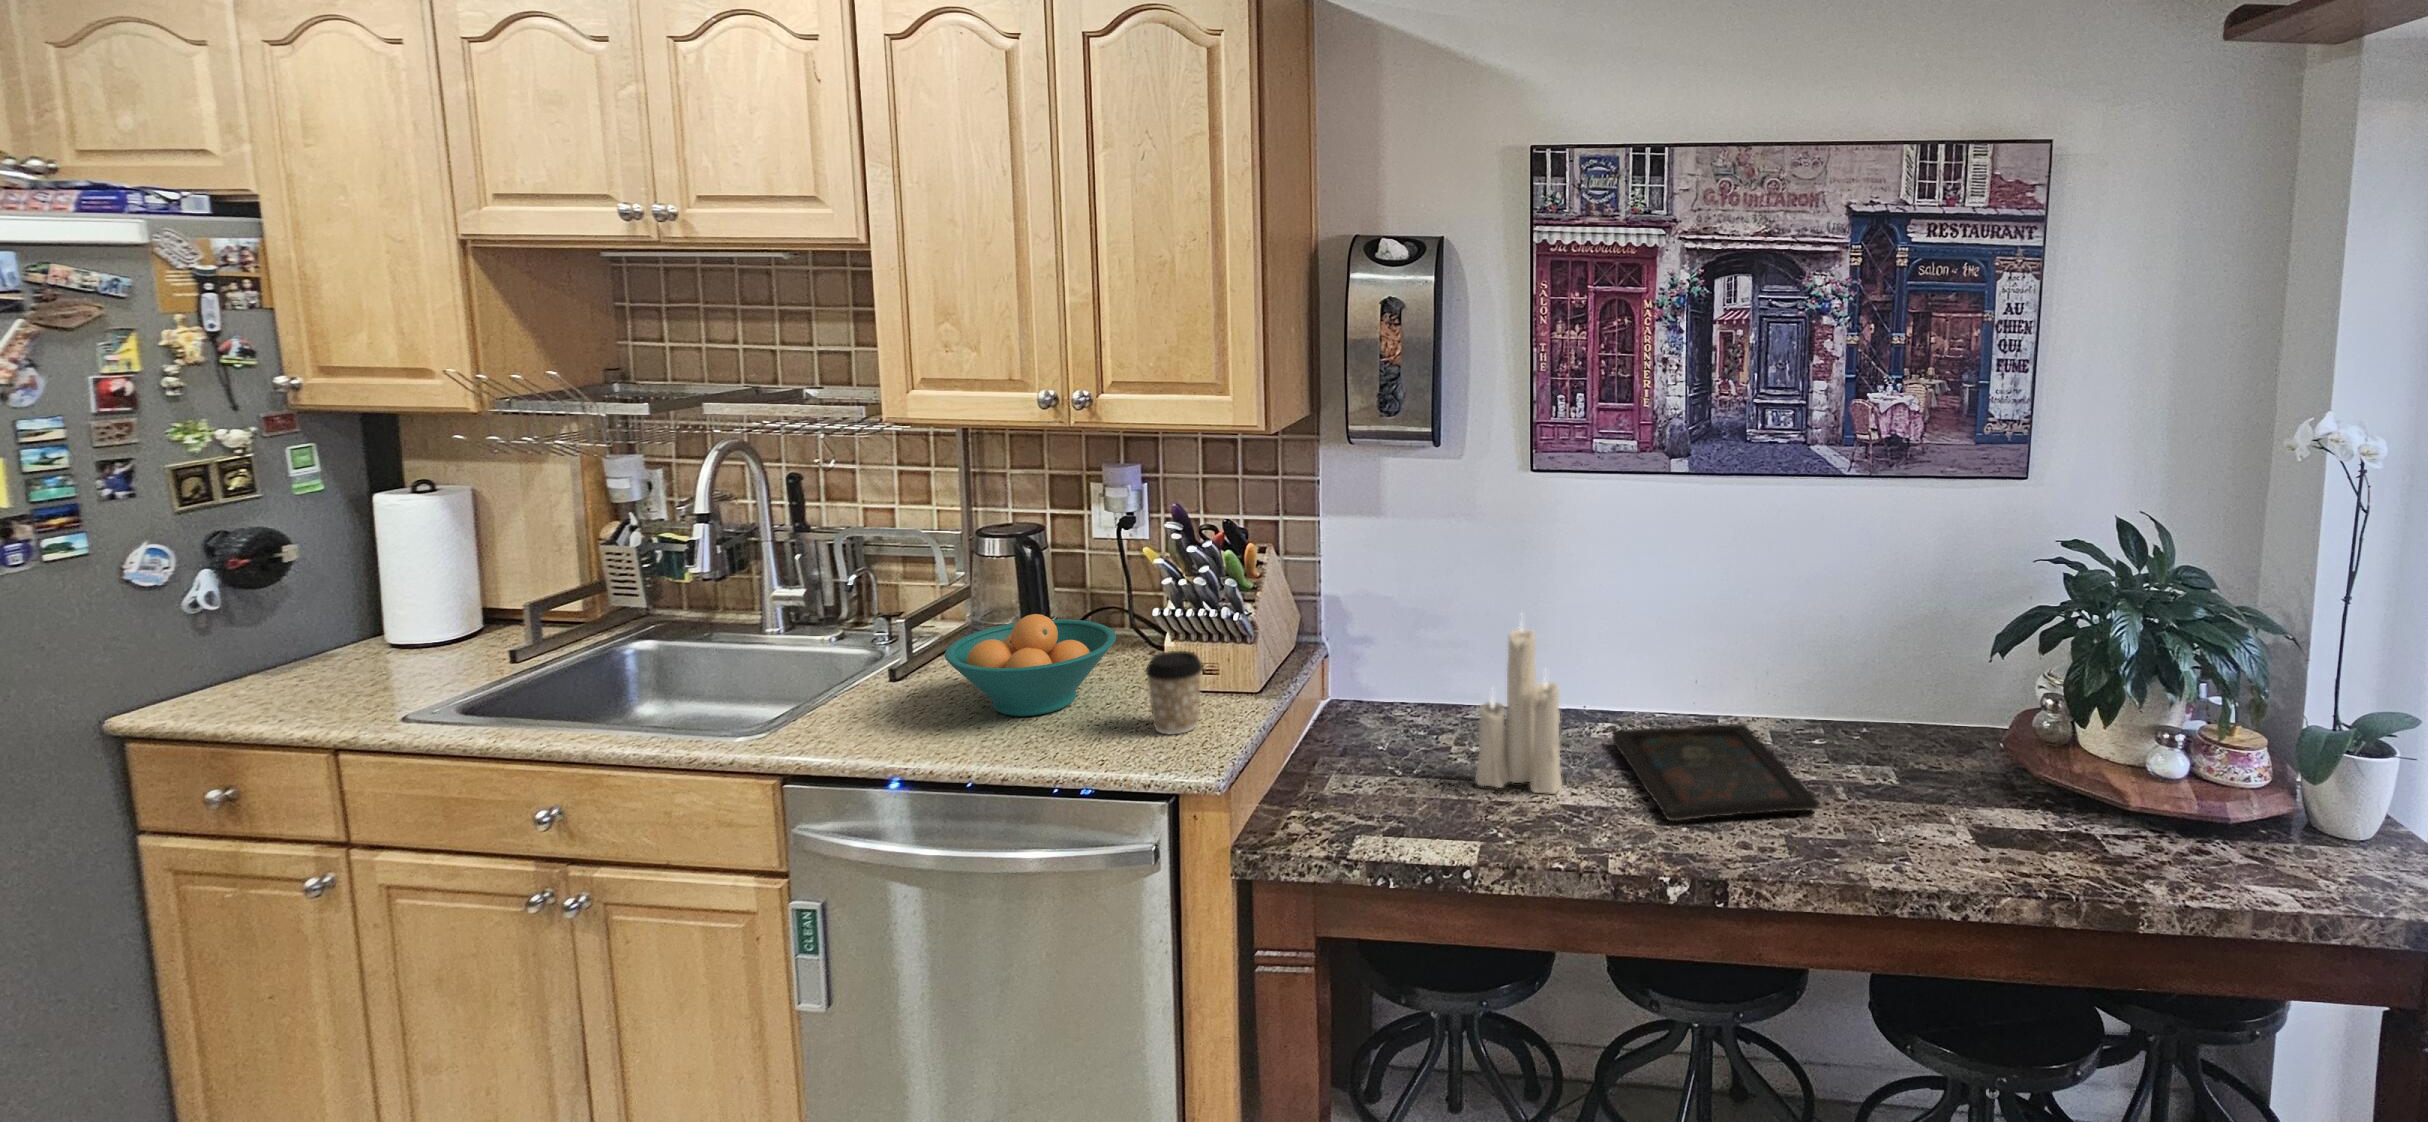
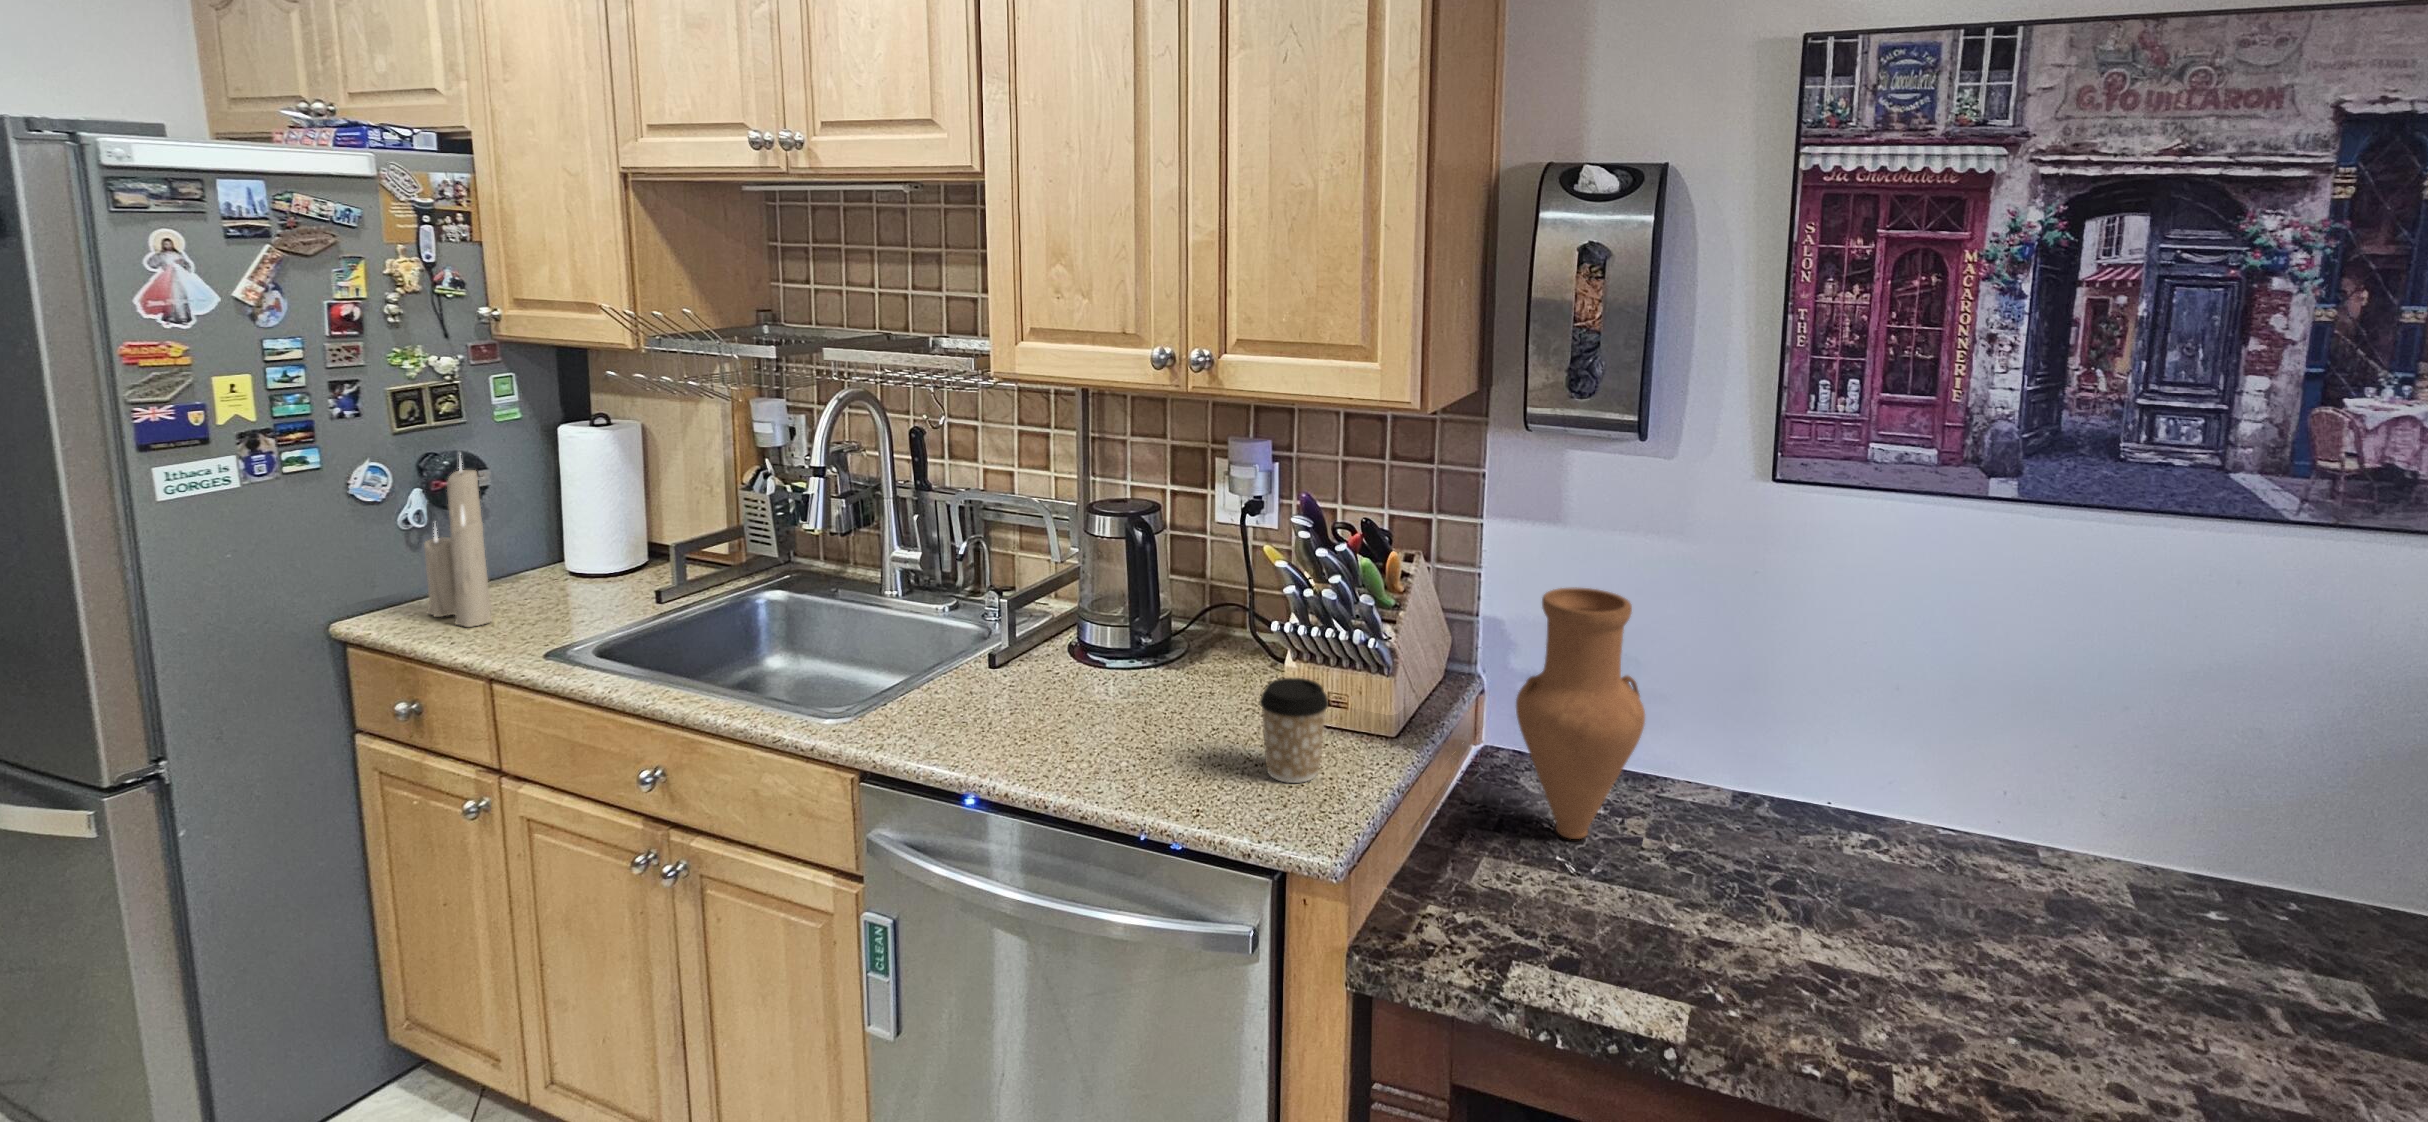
vase: none [1354,560,1449,753] -> present [1516,587,1645,839]
fruit bowl: present [945,614,1116,716] -> none [1040,612,1228,733]
candle: present [1475,624,1562,794] -> present [424,459,492,627]
tray: present [1612,724,1819,821] -> none [1874,852,2250,1047]

